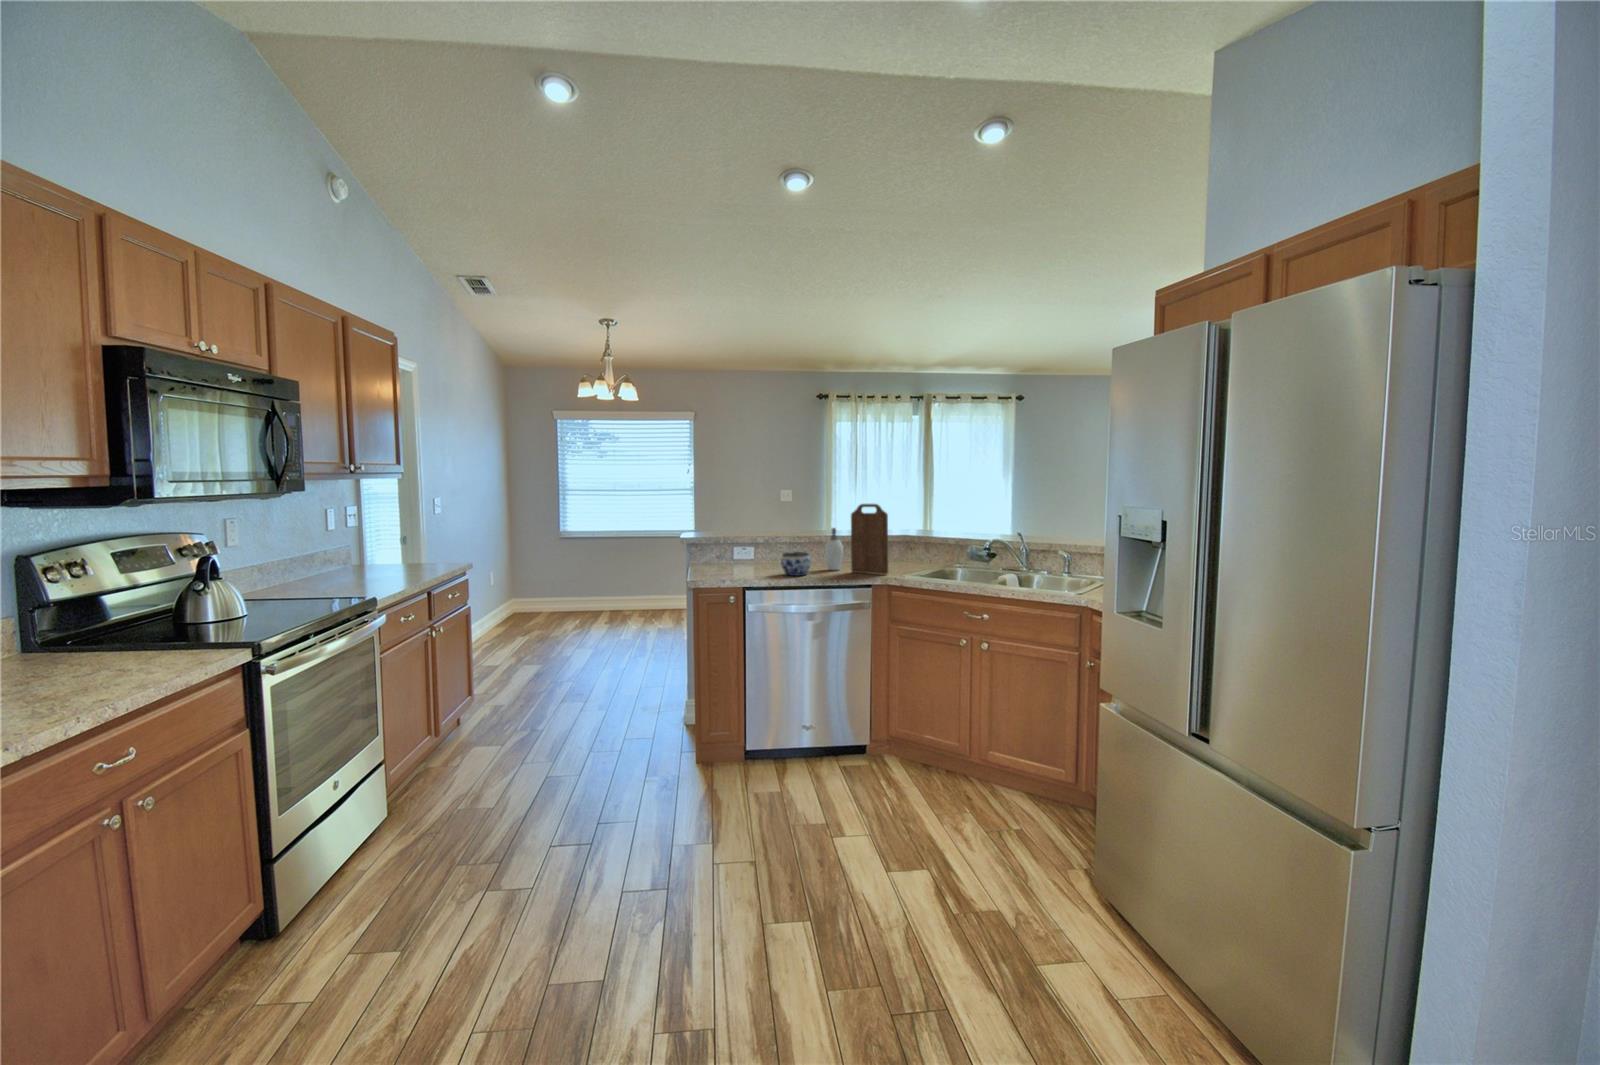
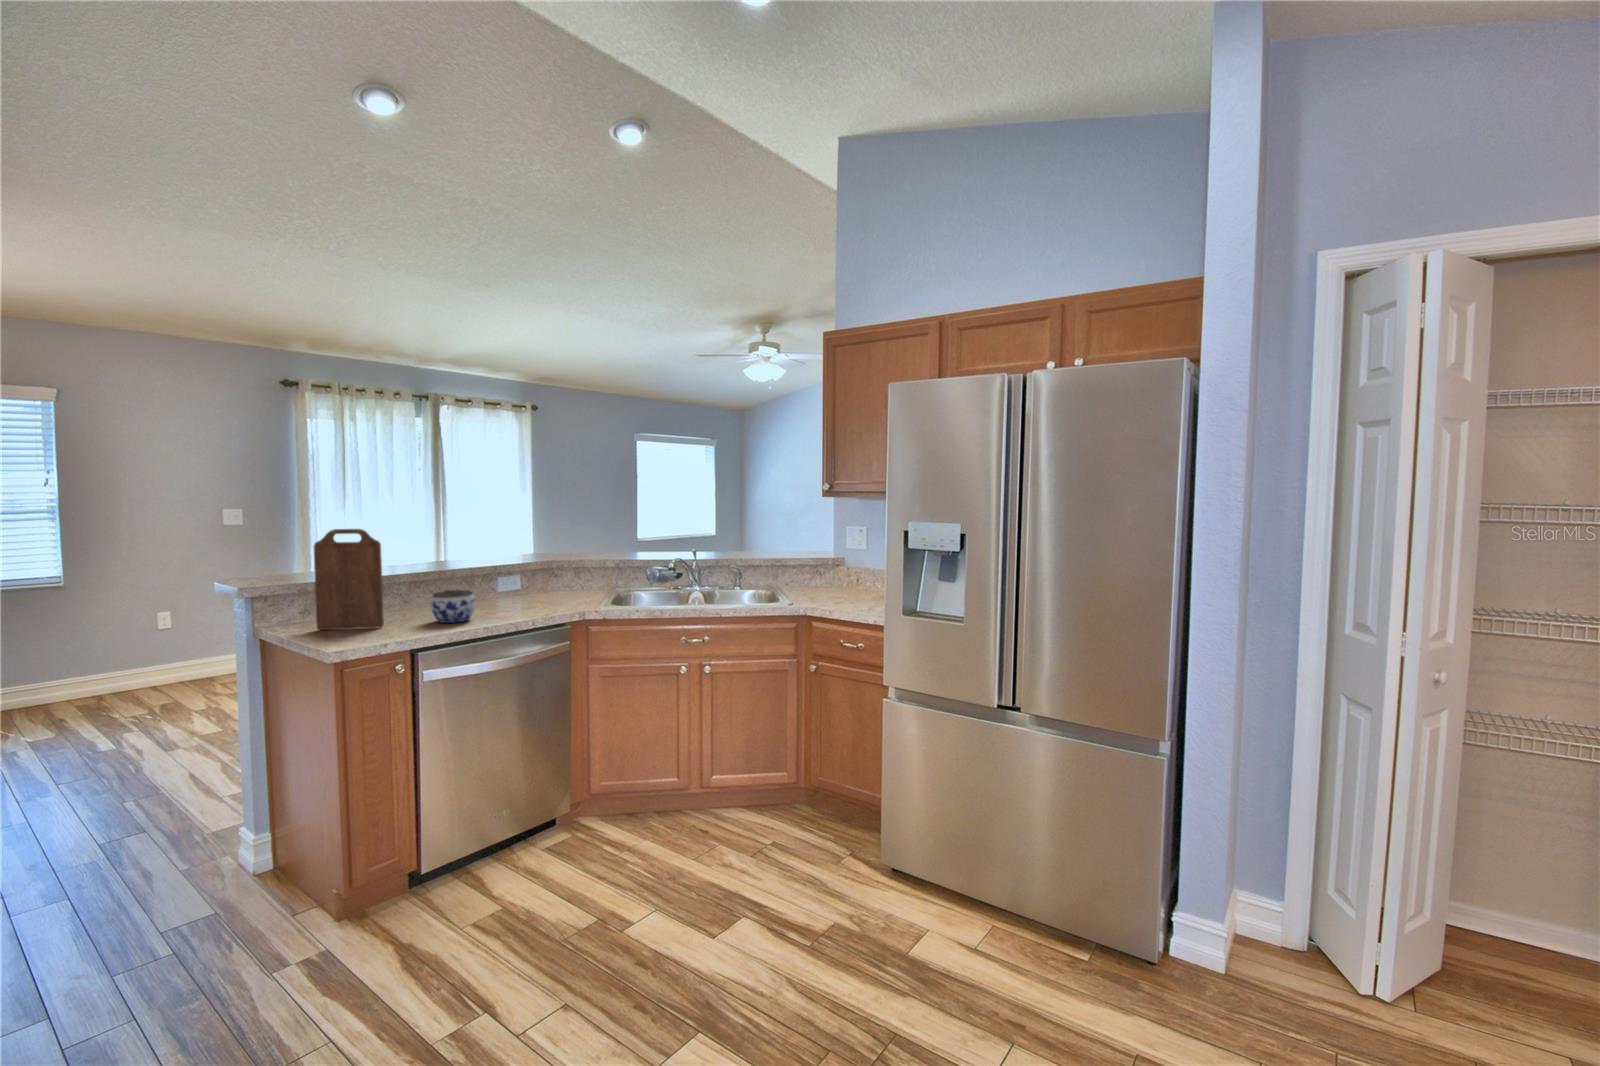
cutting board: present [851,504,888,574] -> present [314,529,384,630]
soap dispenser: present [825,528,843,570] -> none [474,556,500,611]

